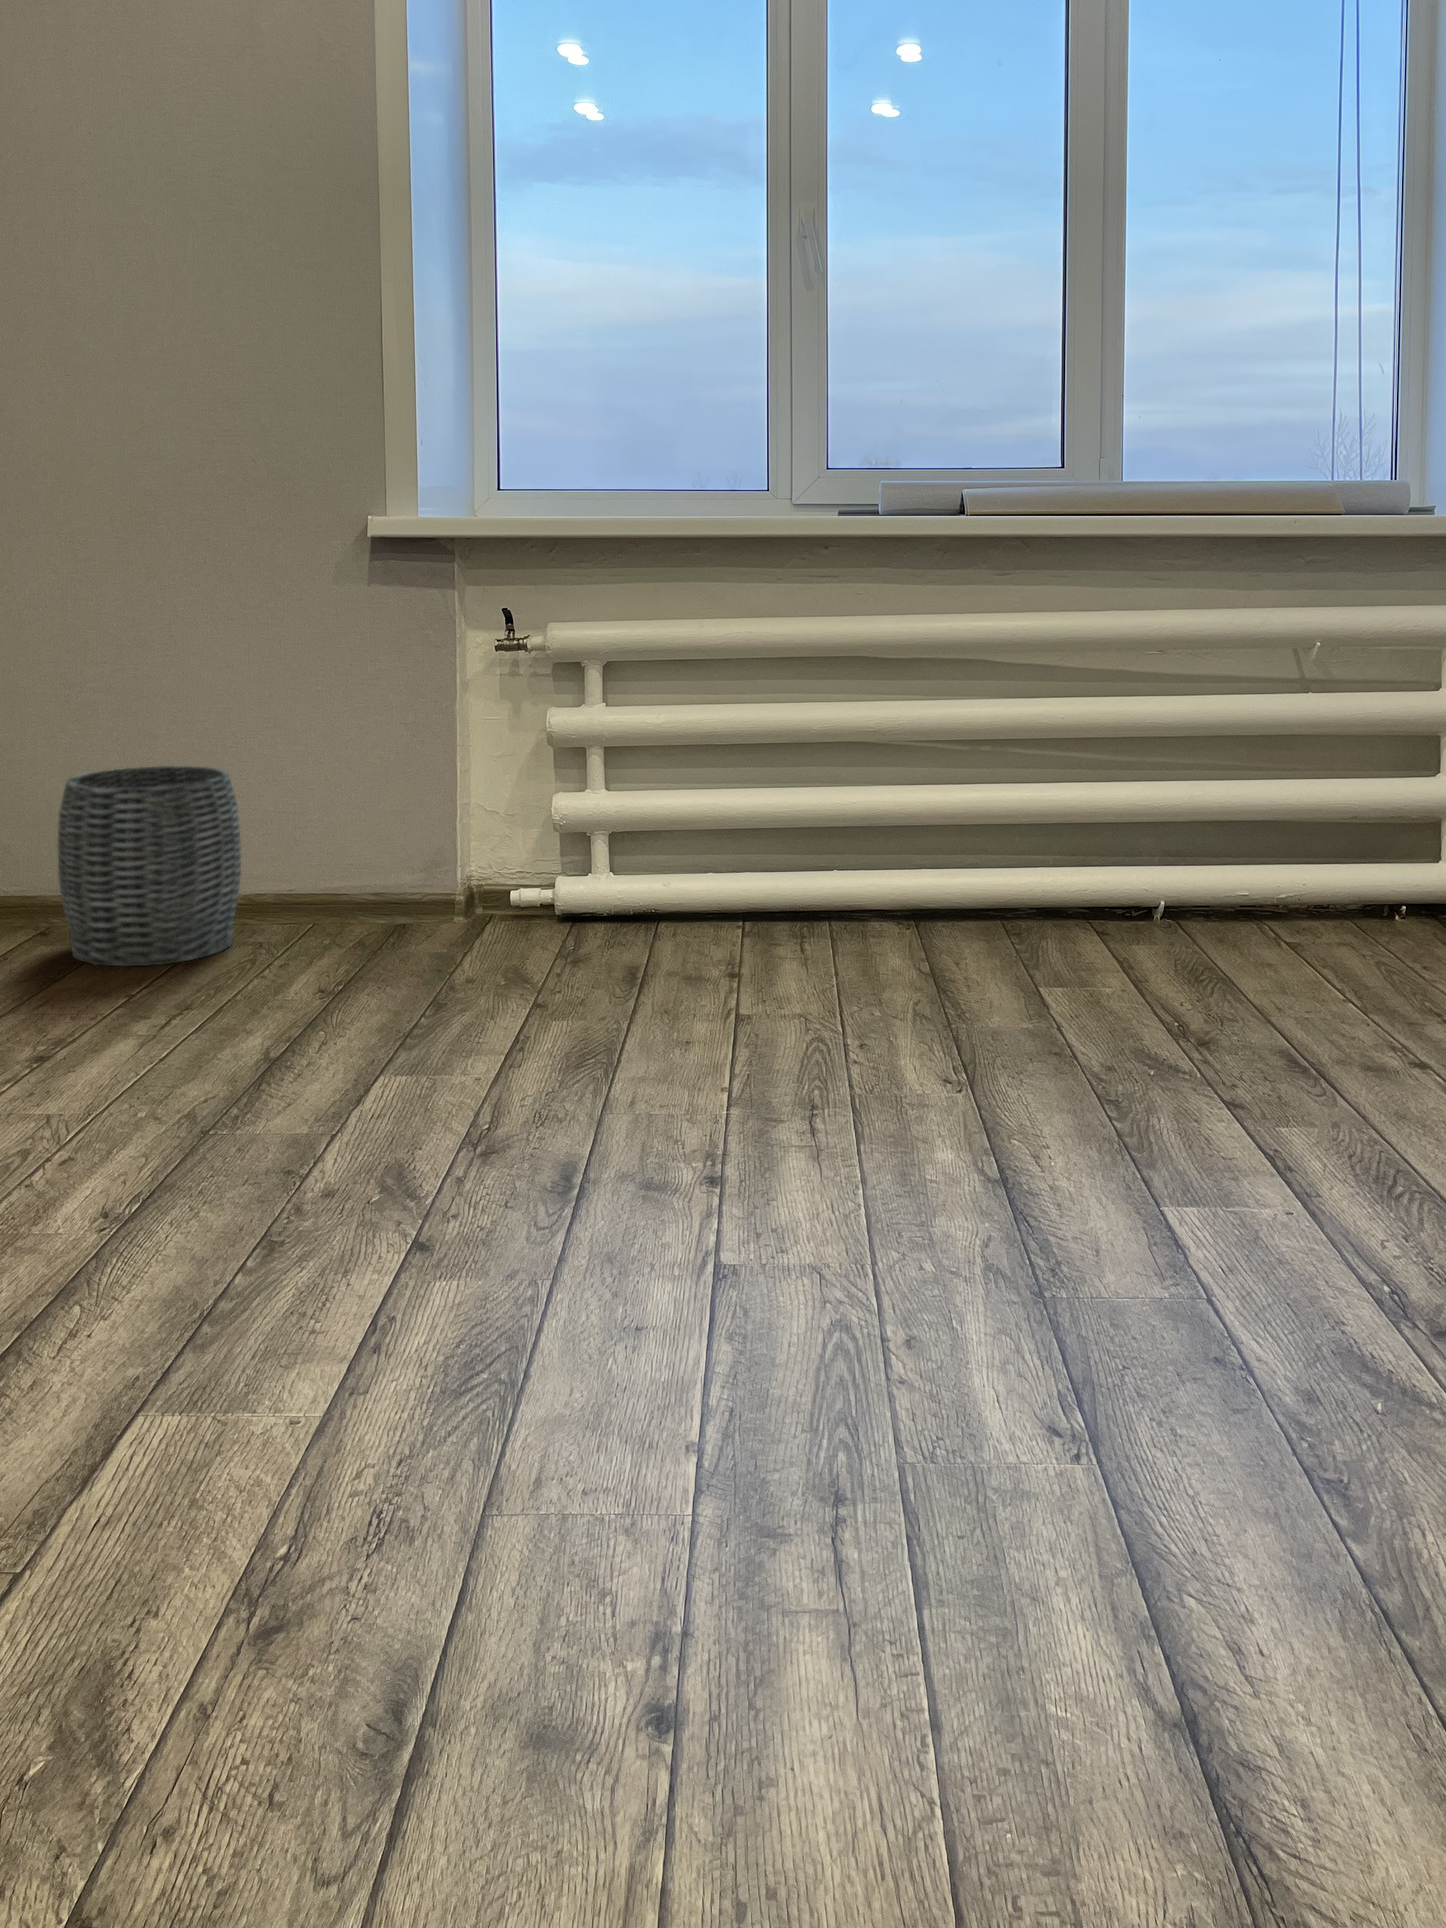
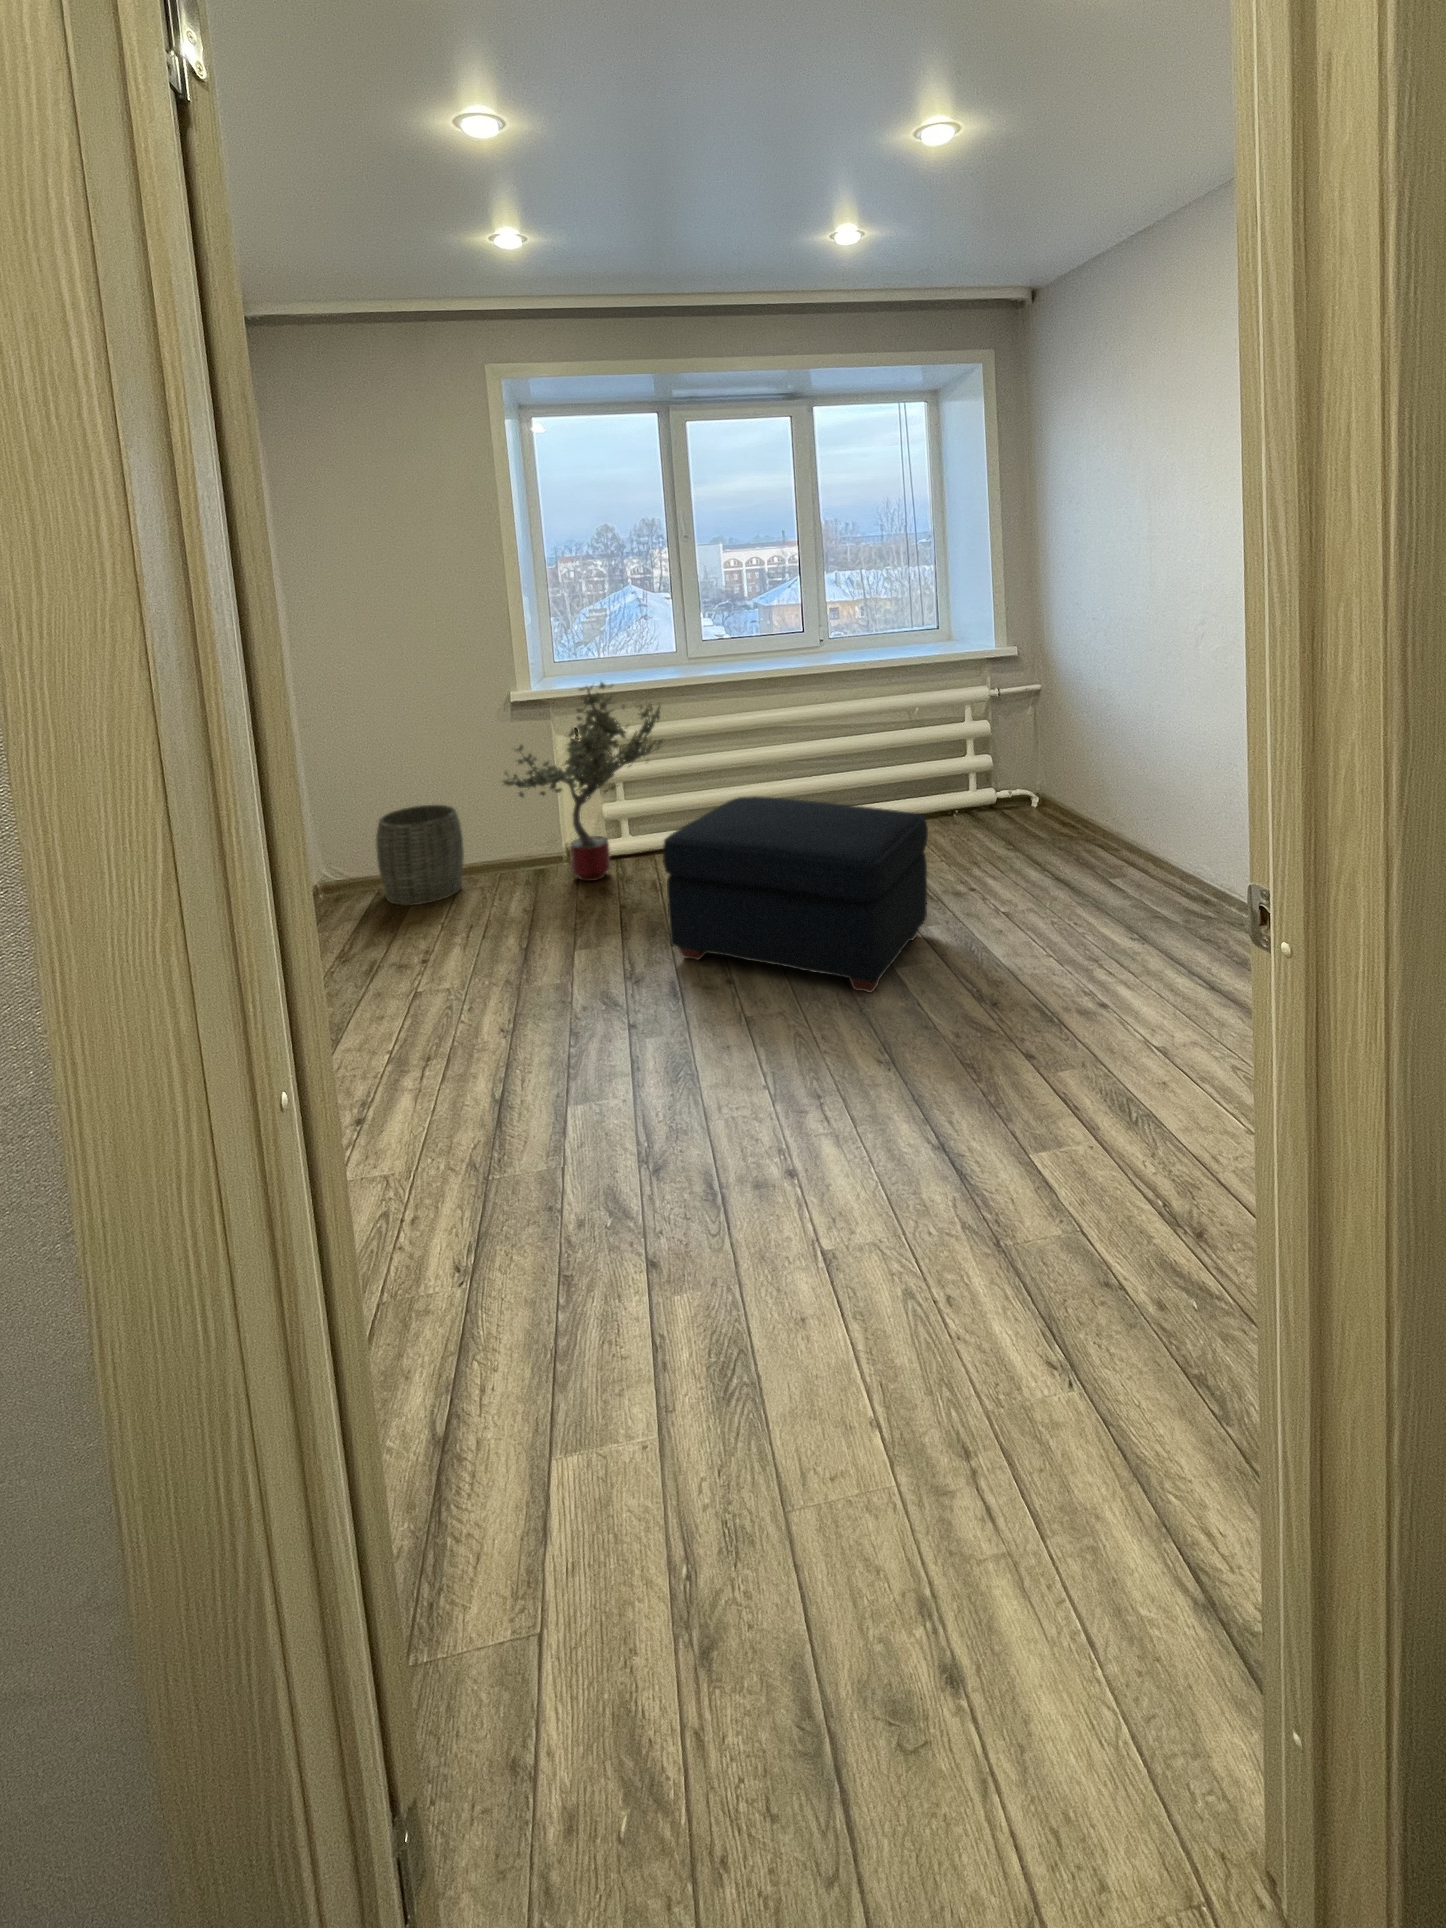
potted tree: none [313,512,682,961] -> present [503,682,663,881]
ottoman: none [579,764,1283,1253] -> present [663,797,928,993]

